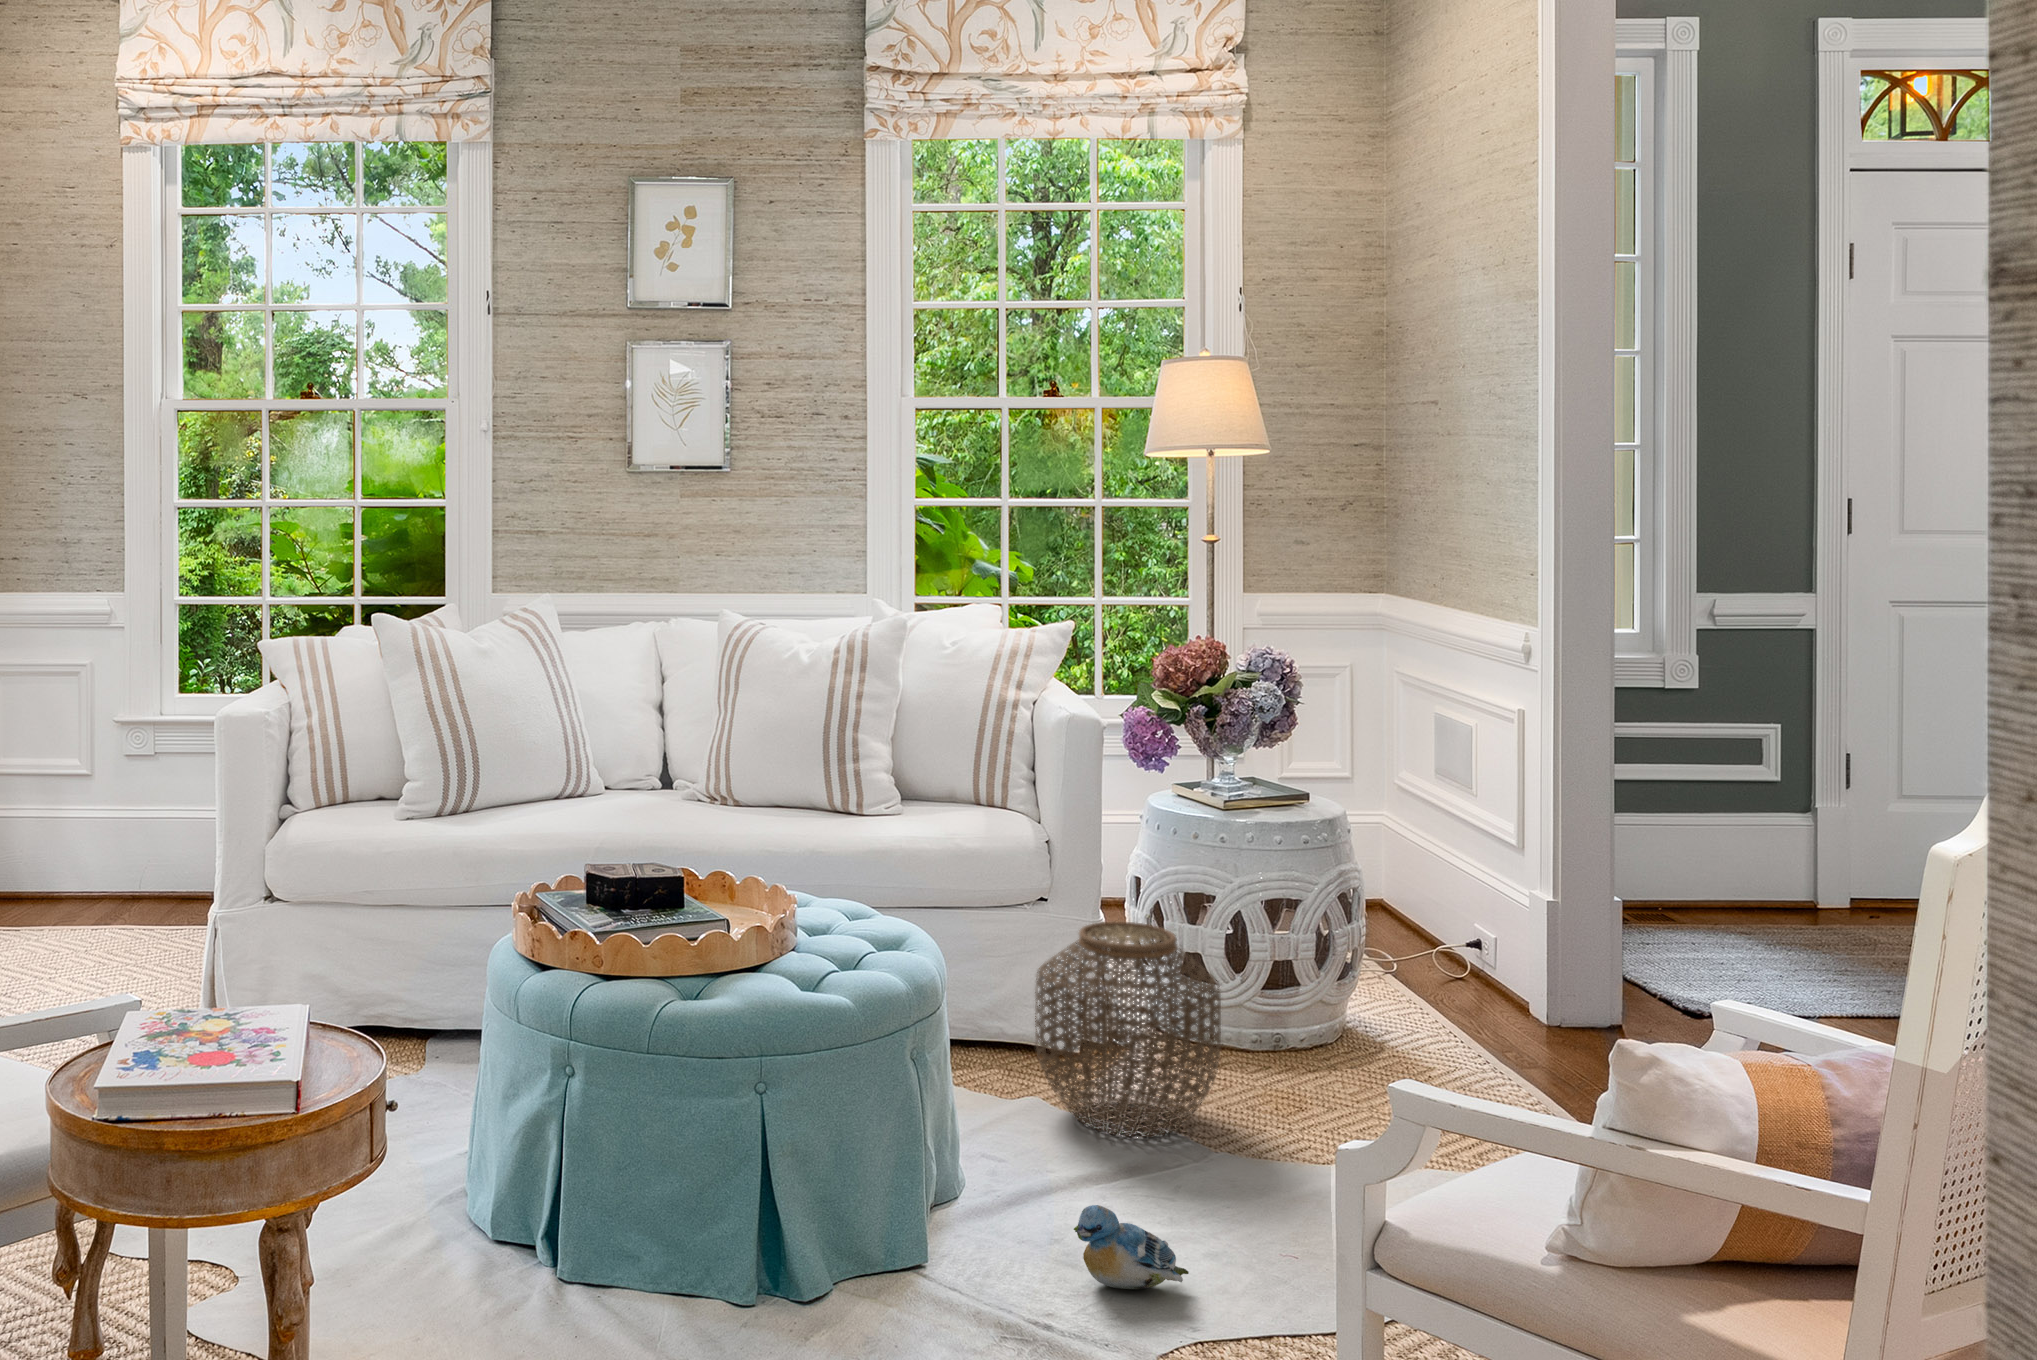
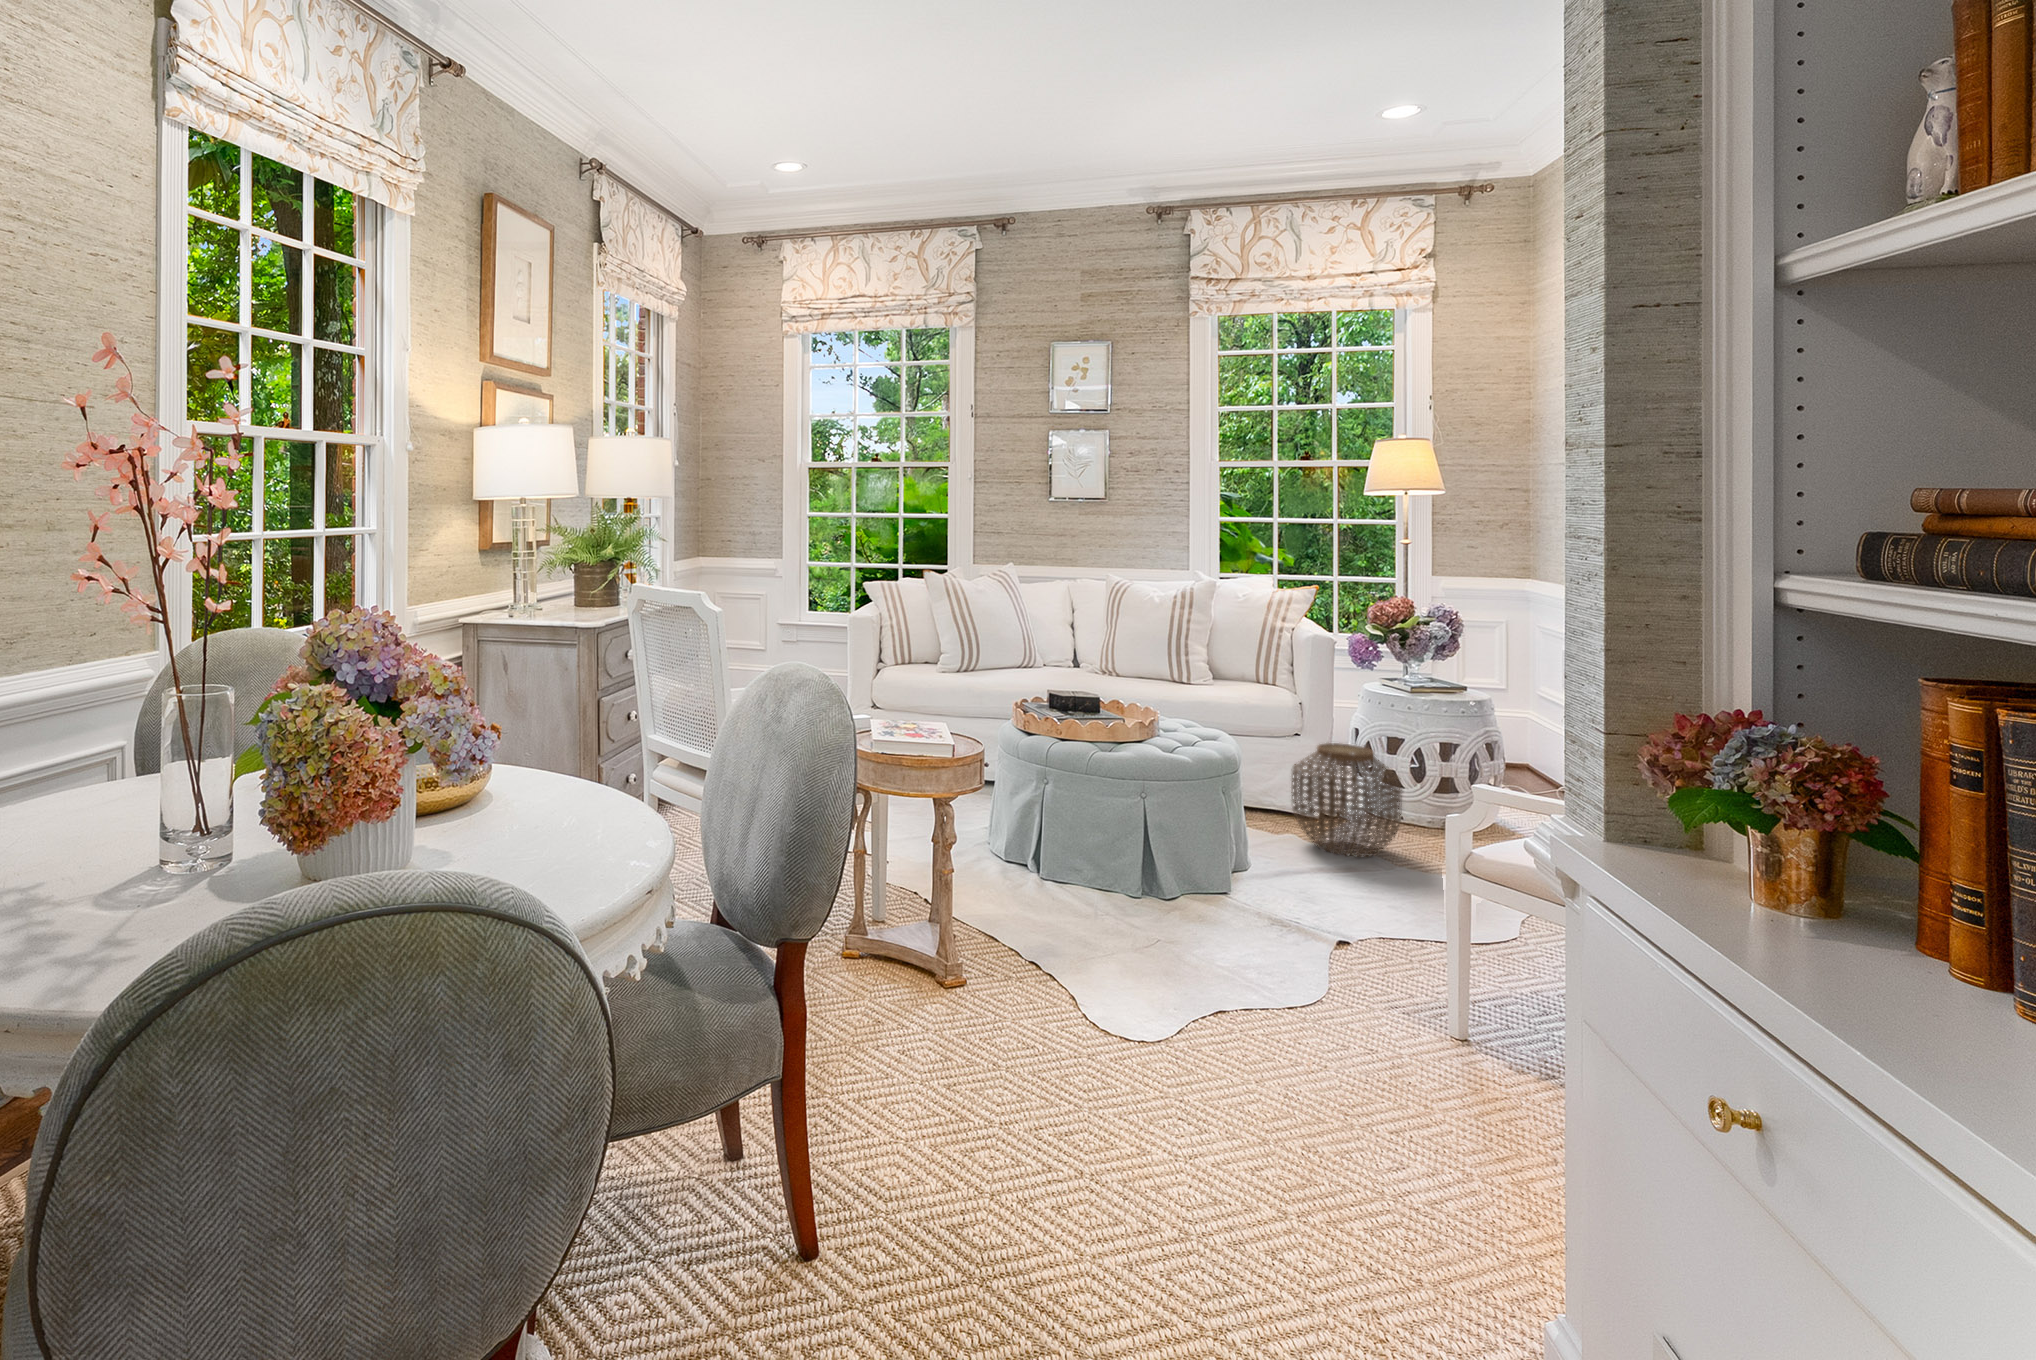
plush toy: present [1074,1205,1189,1289] -> none [1308,870,1373,914]

